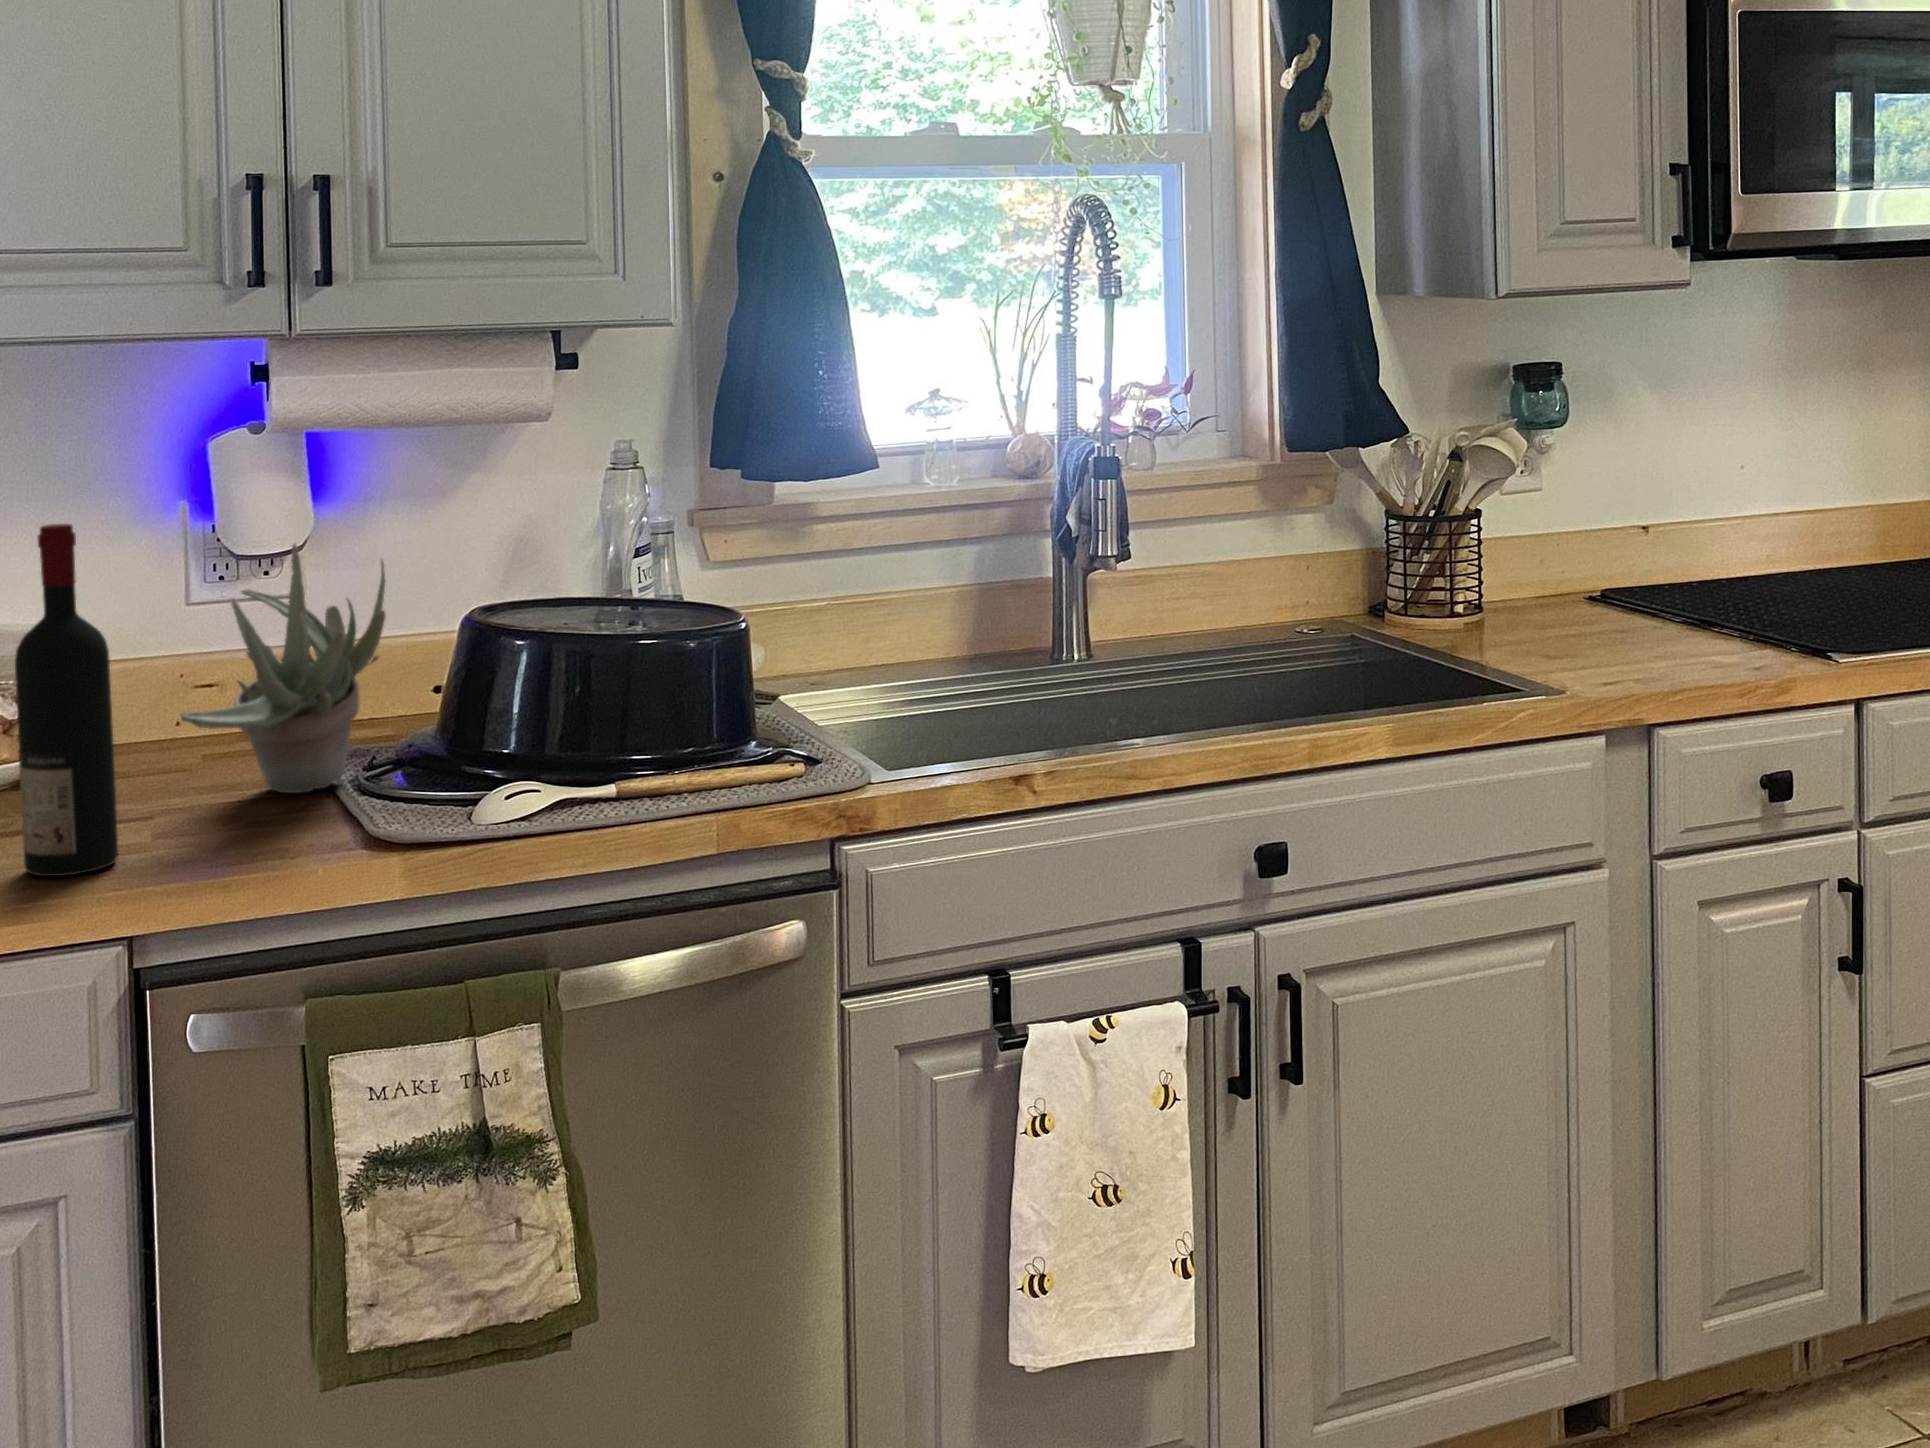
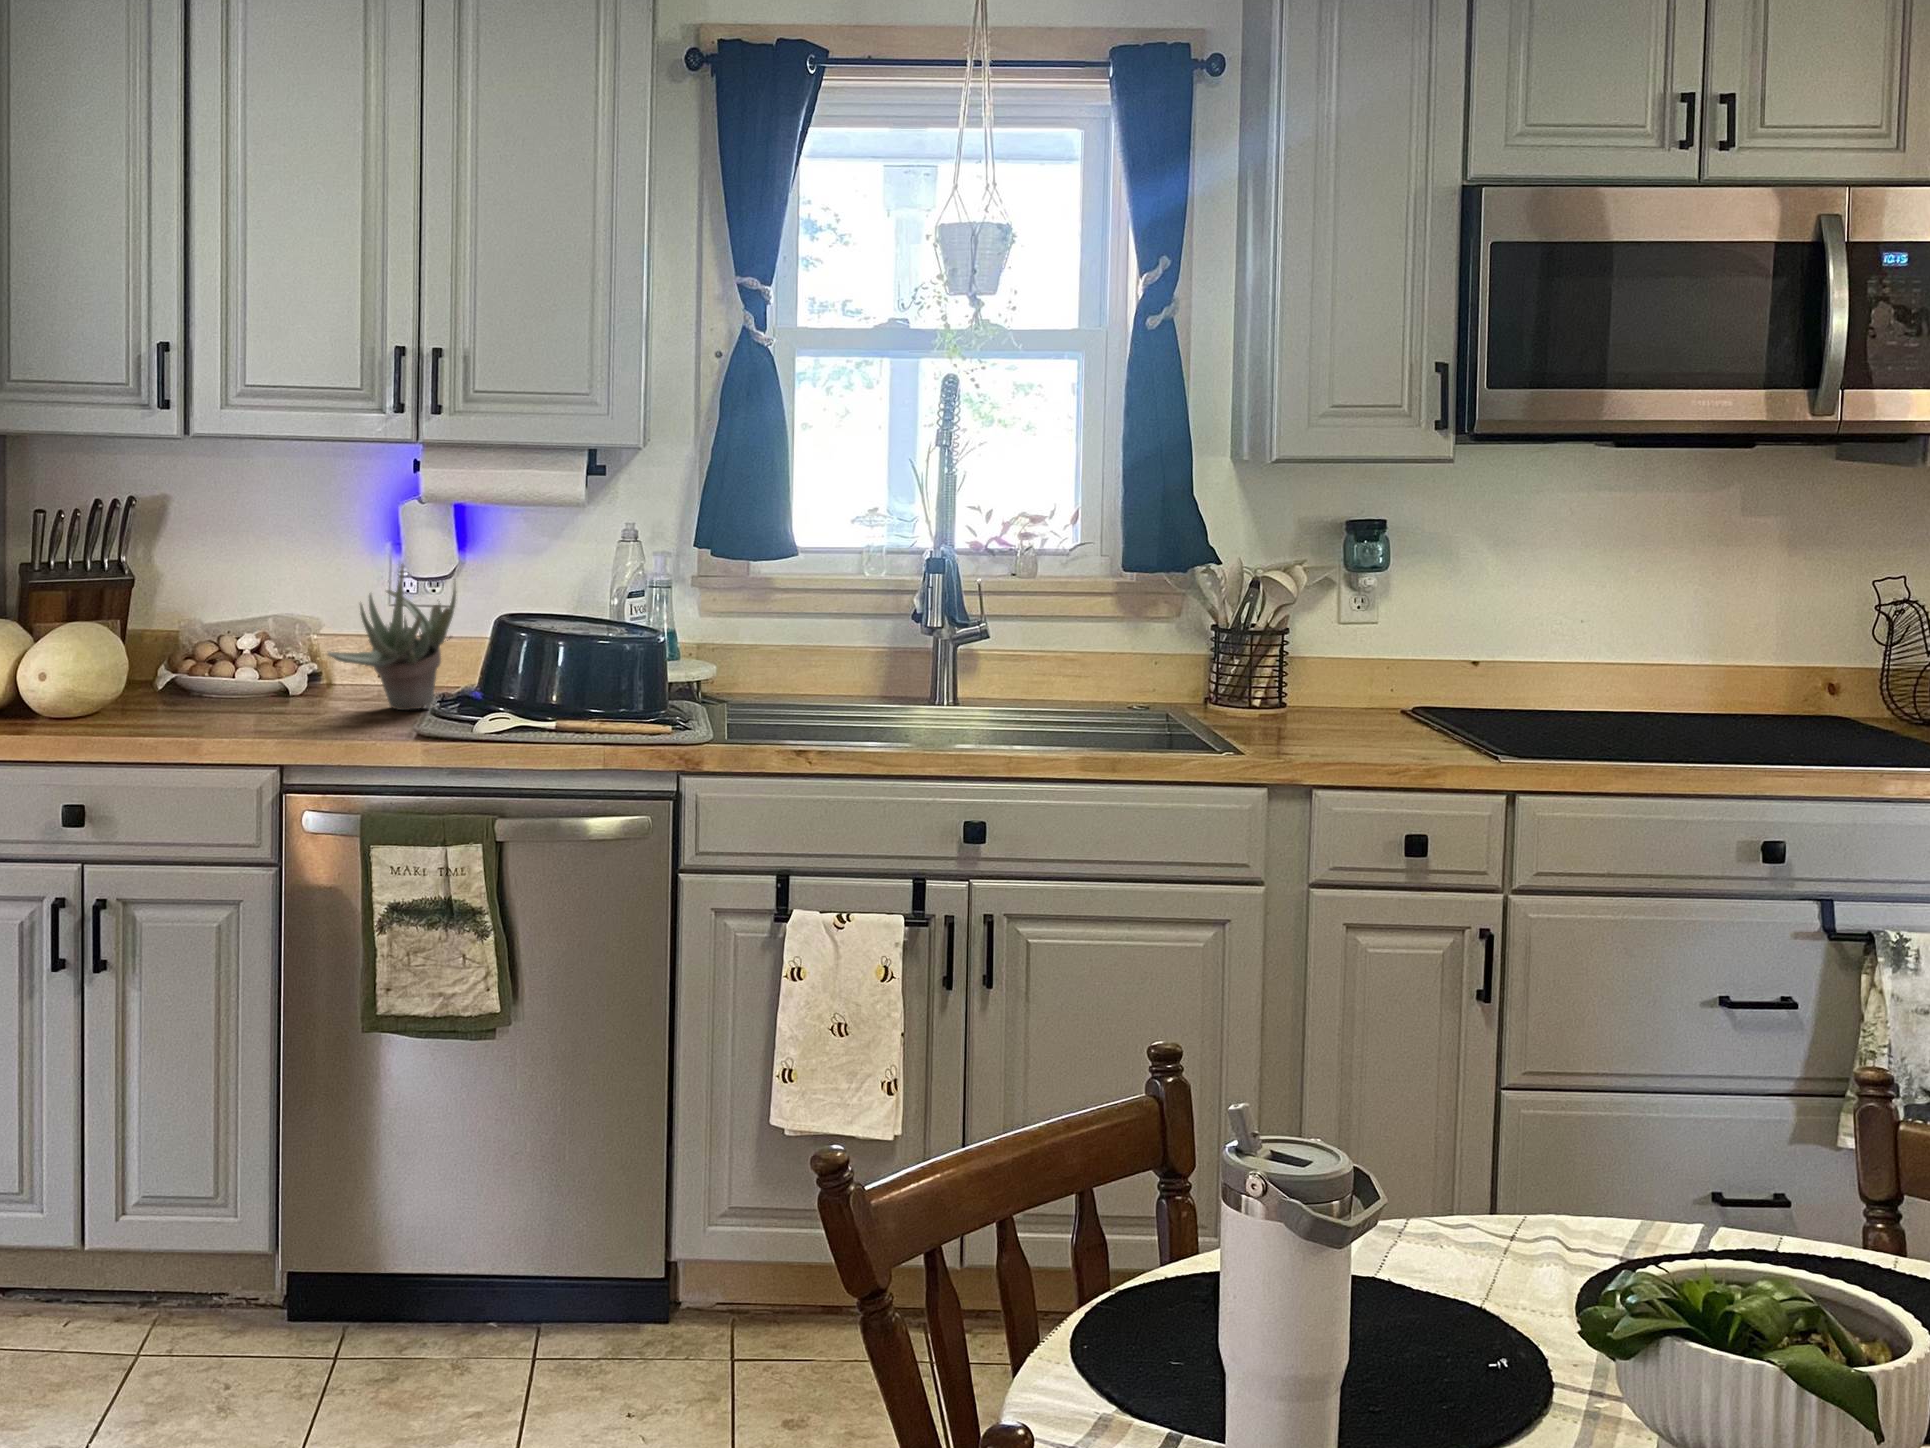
wine bottle: present [15,524,118,876] -> none [239,538,286,729]

